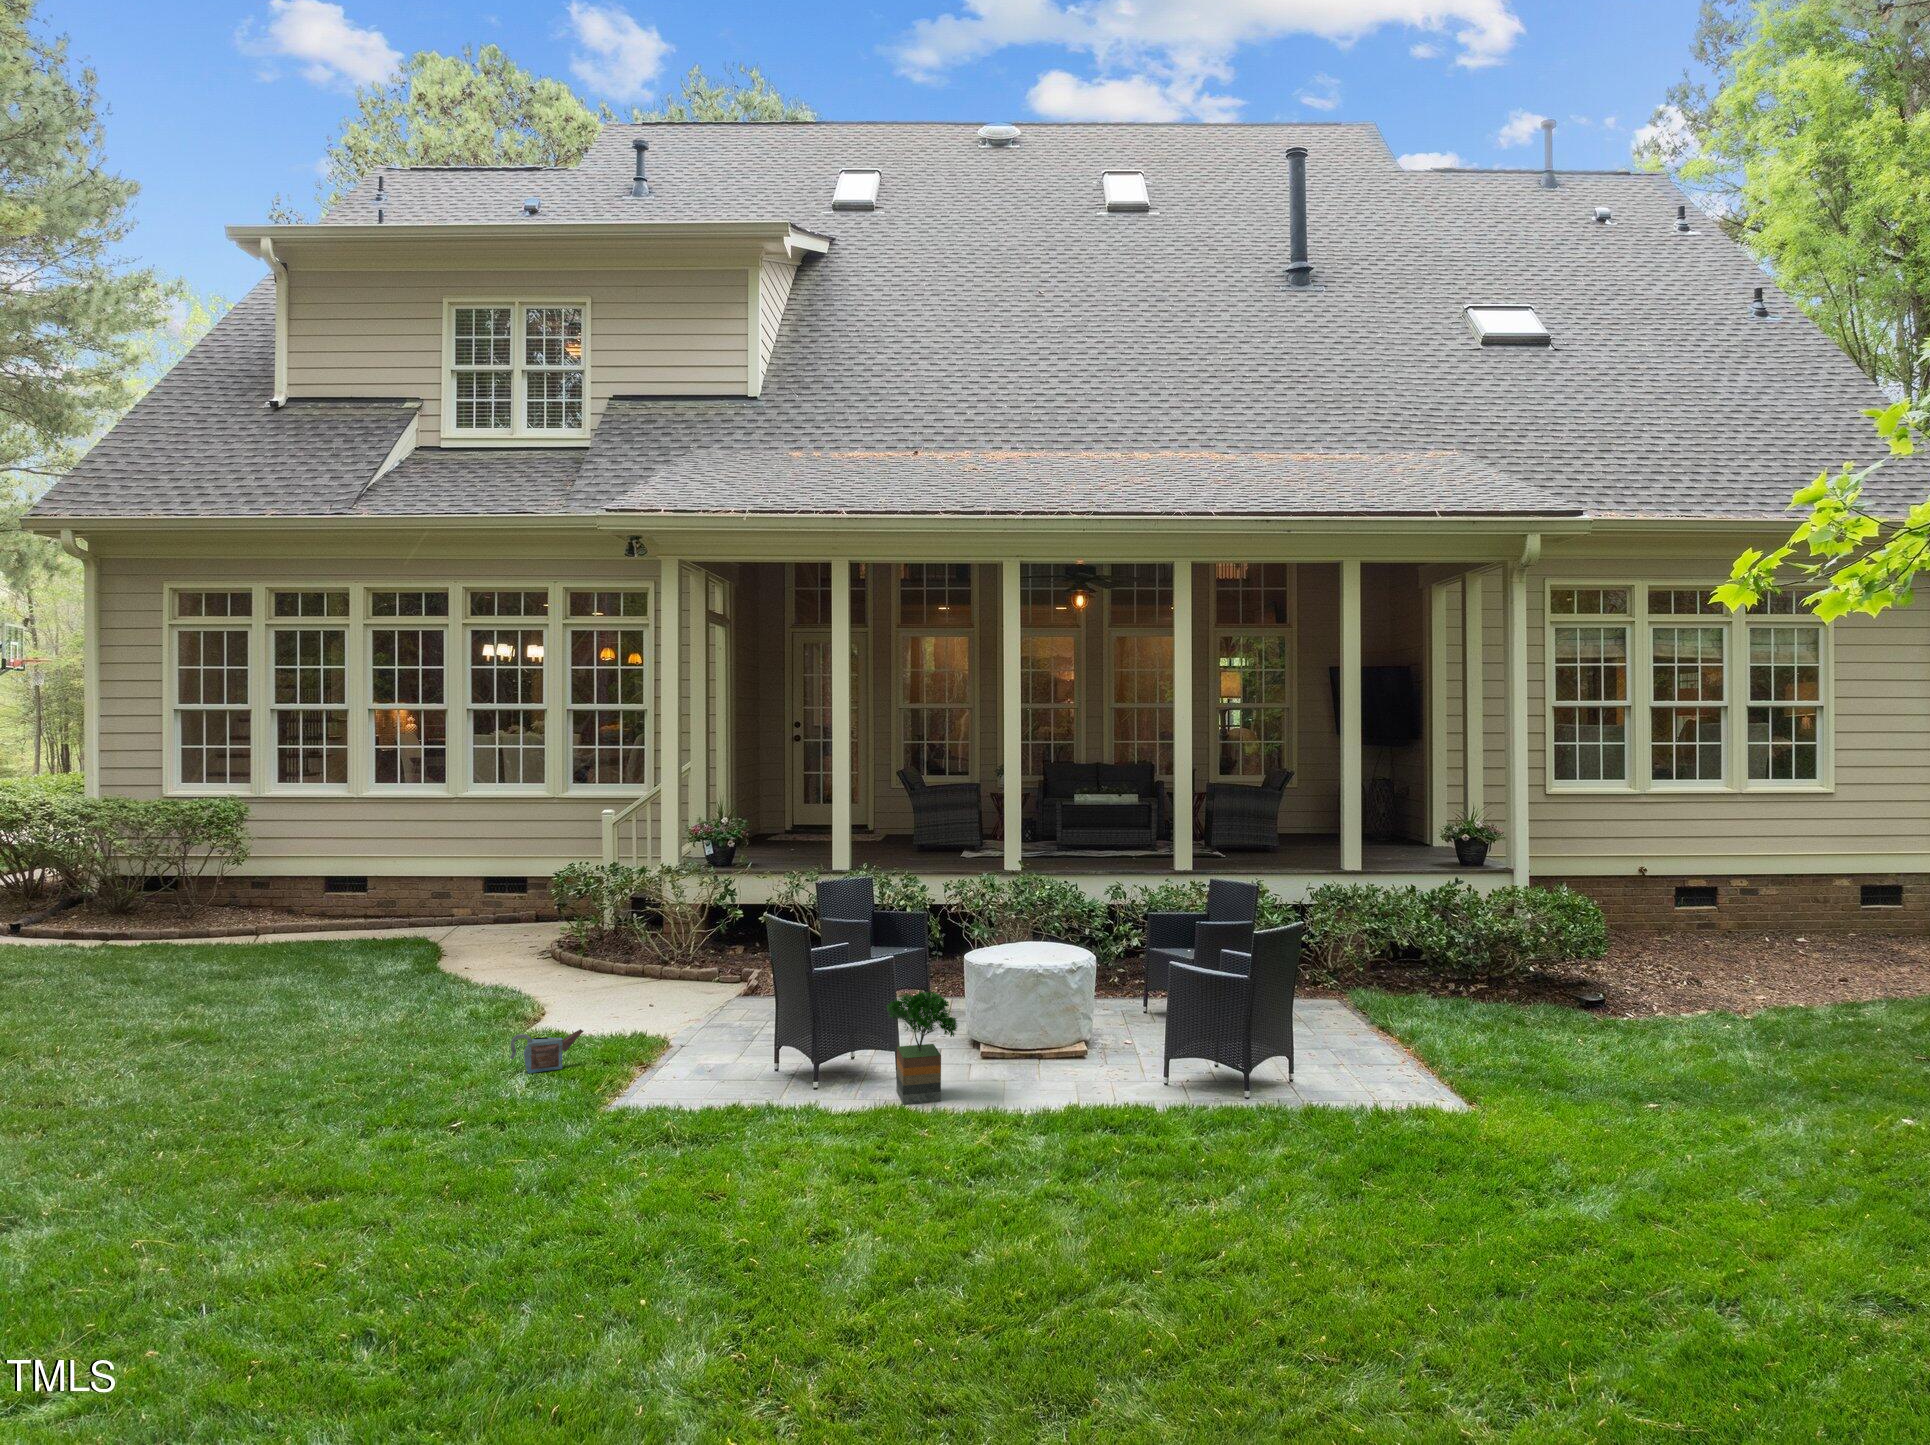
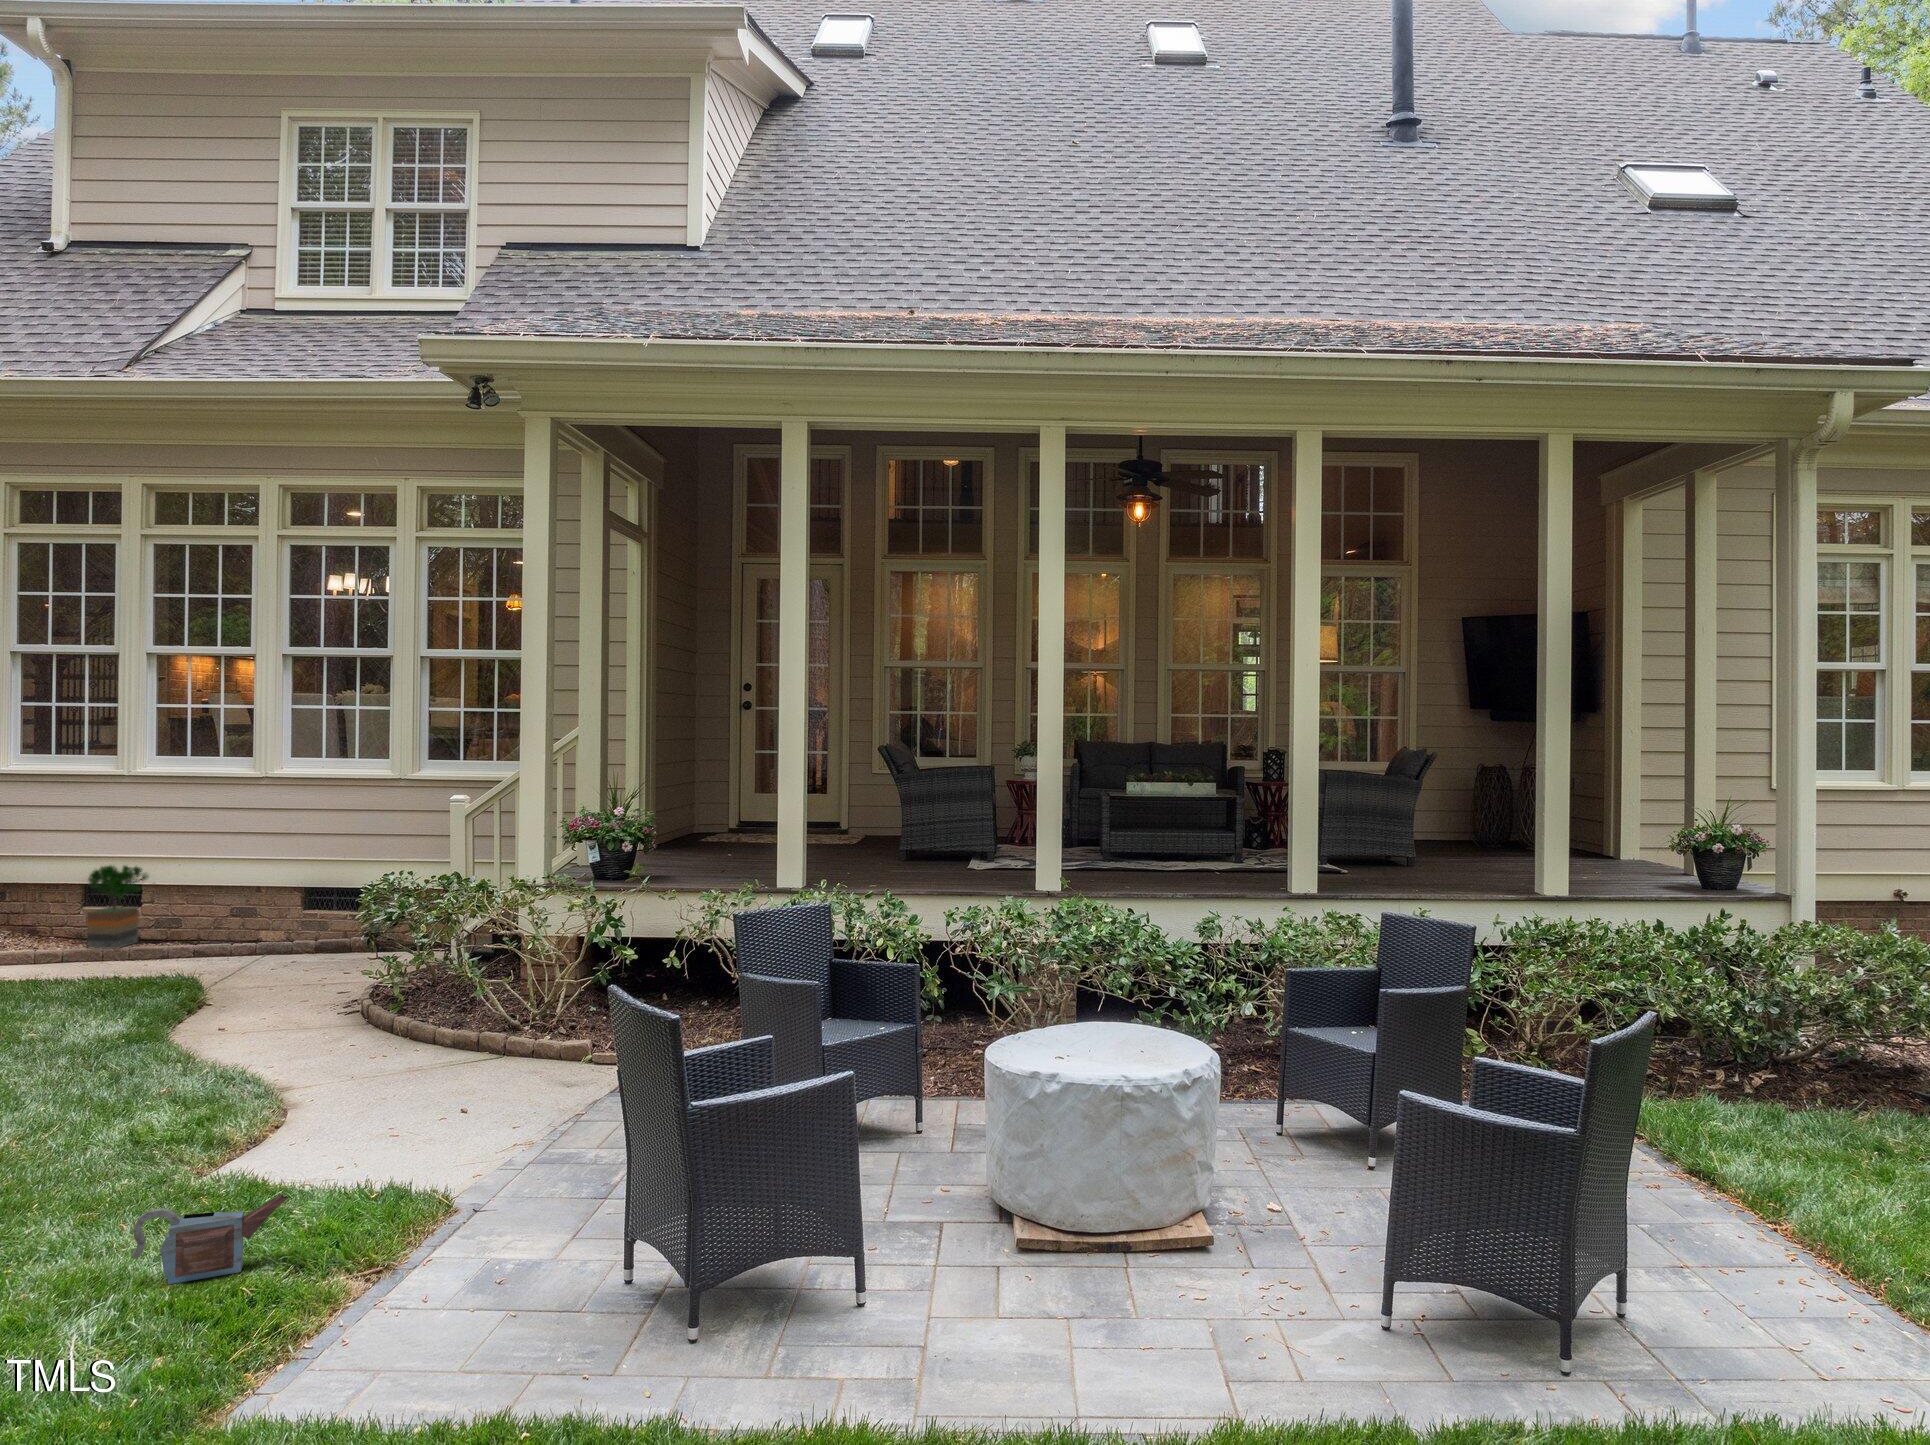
potted tree: present [886,991,957,1105] -> present [87,865,148,949]

